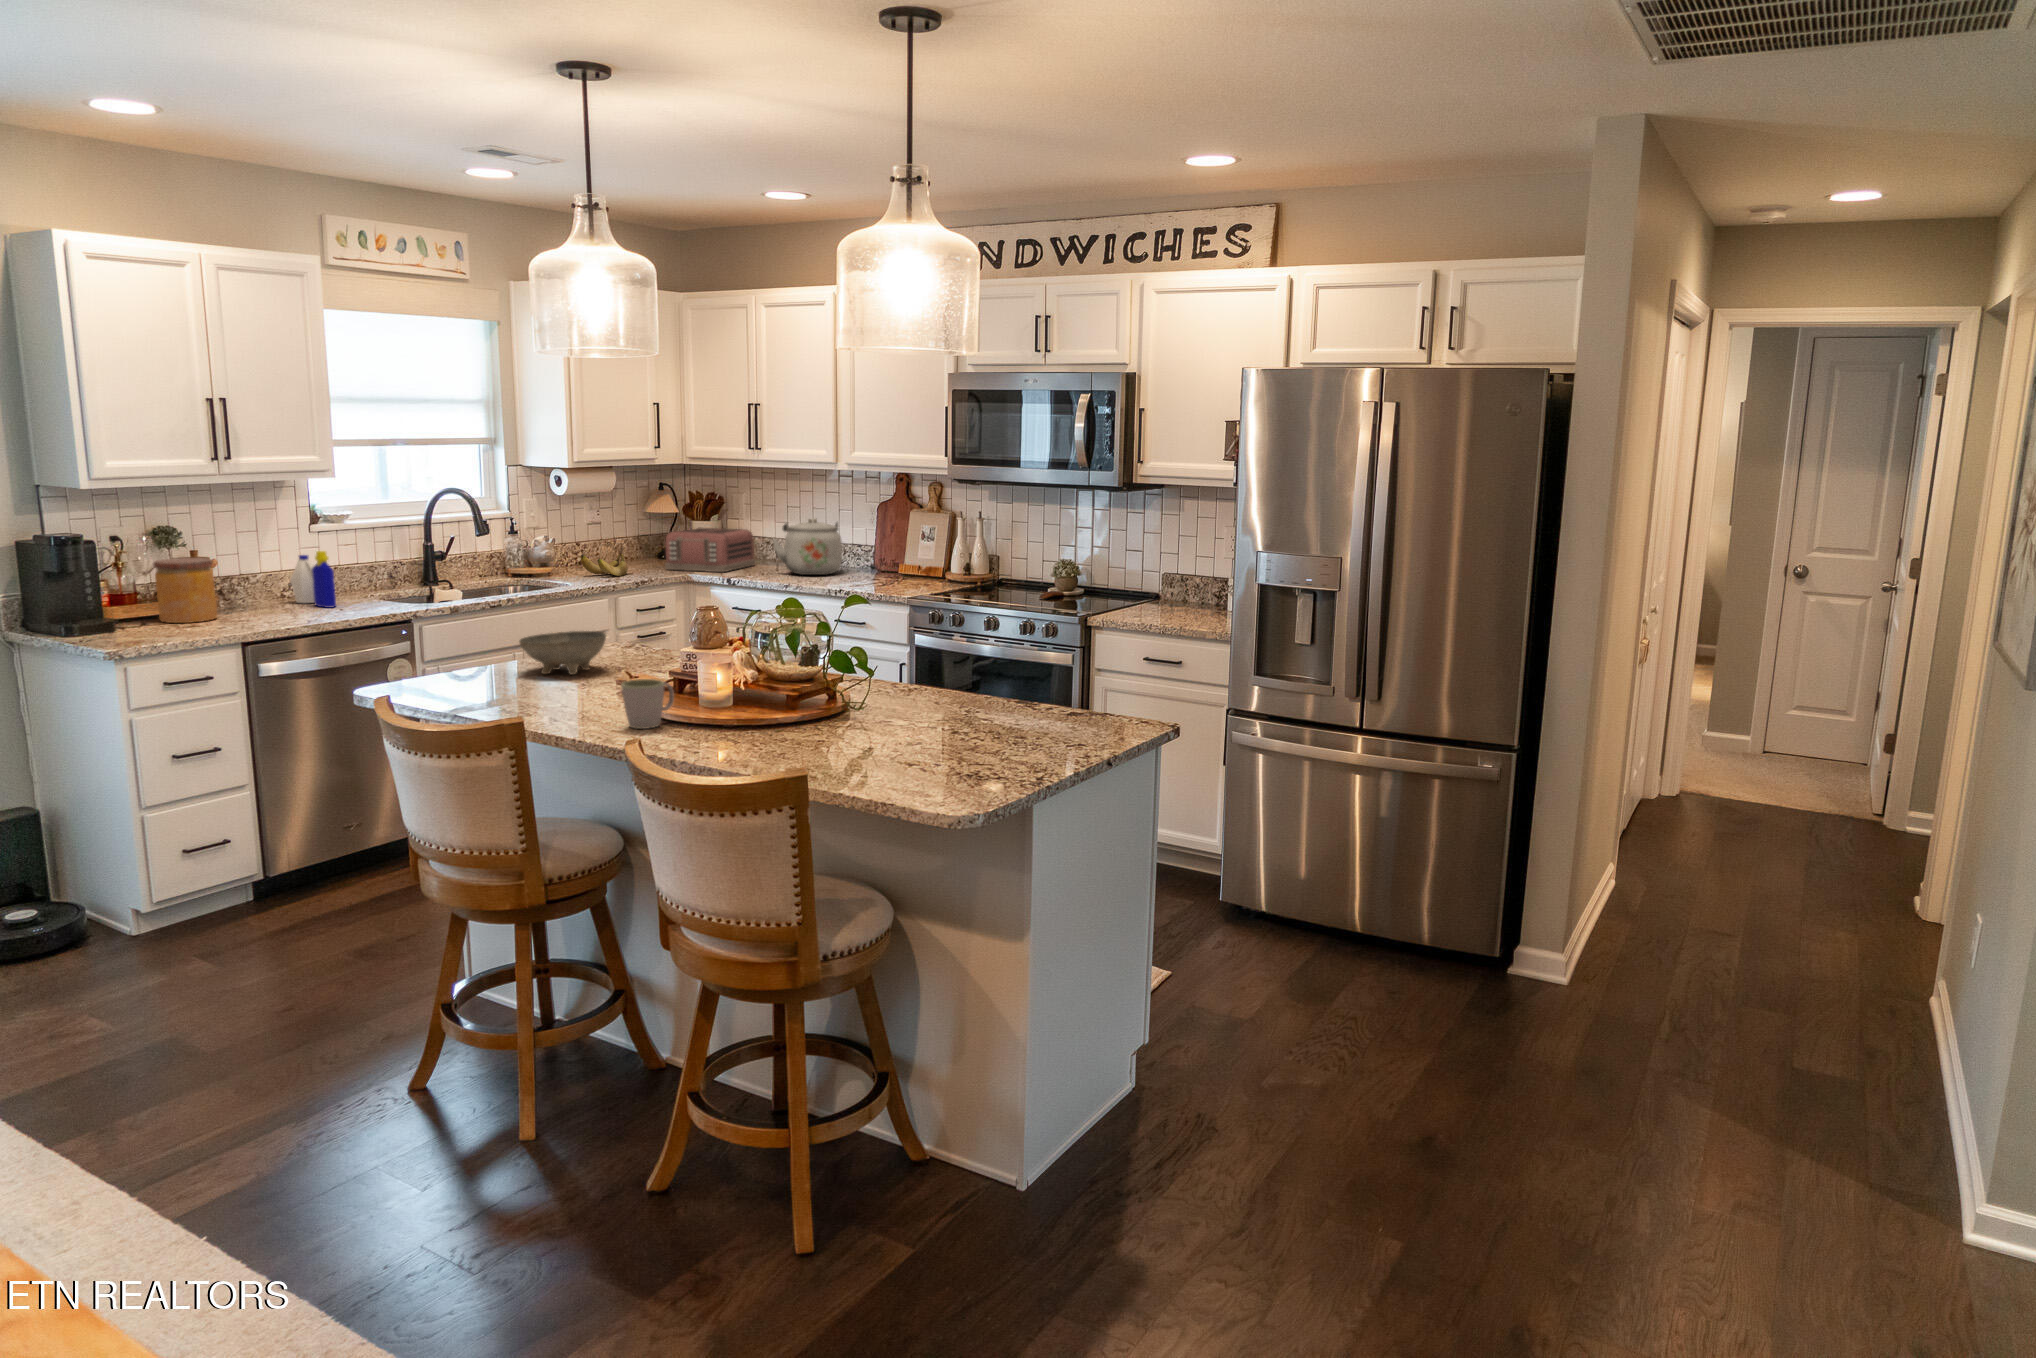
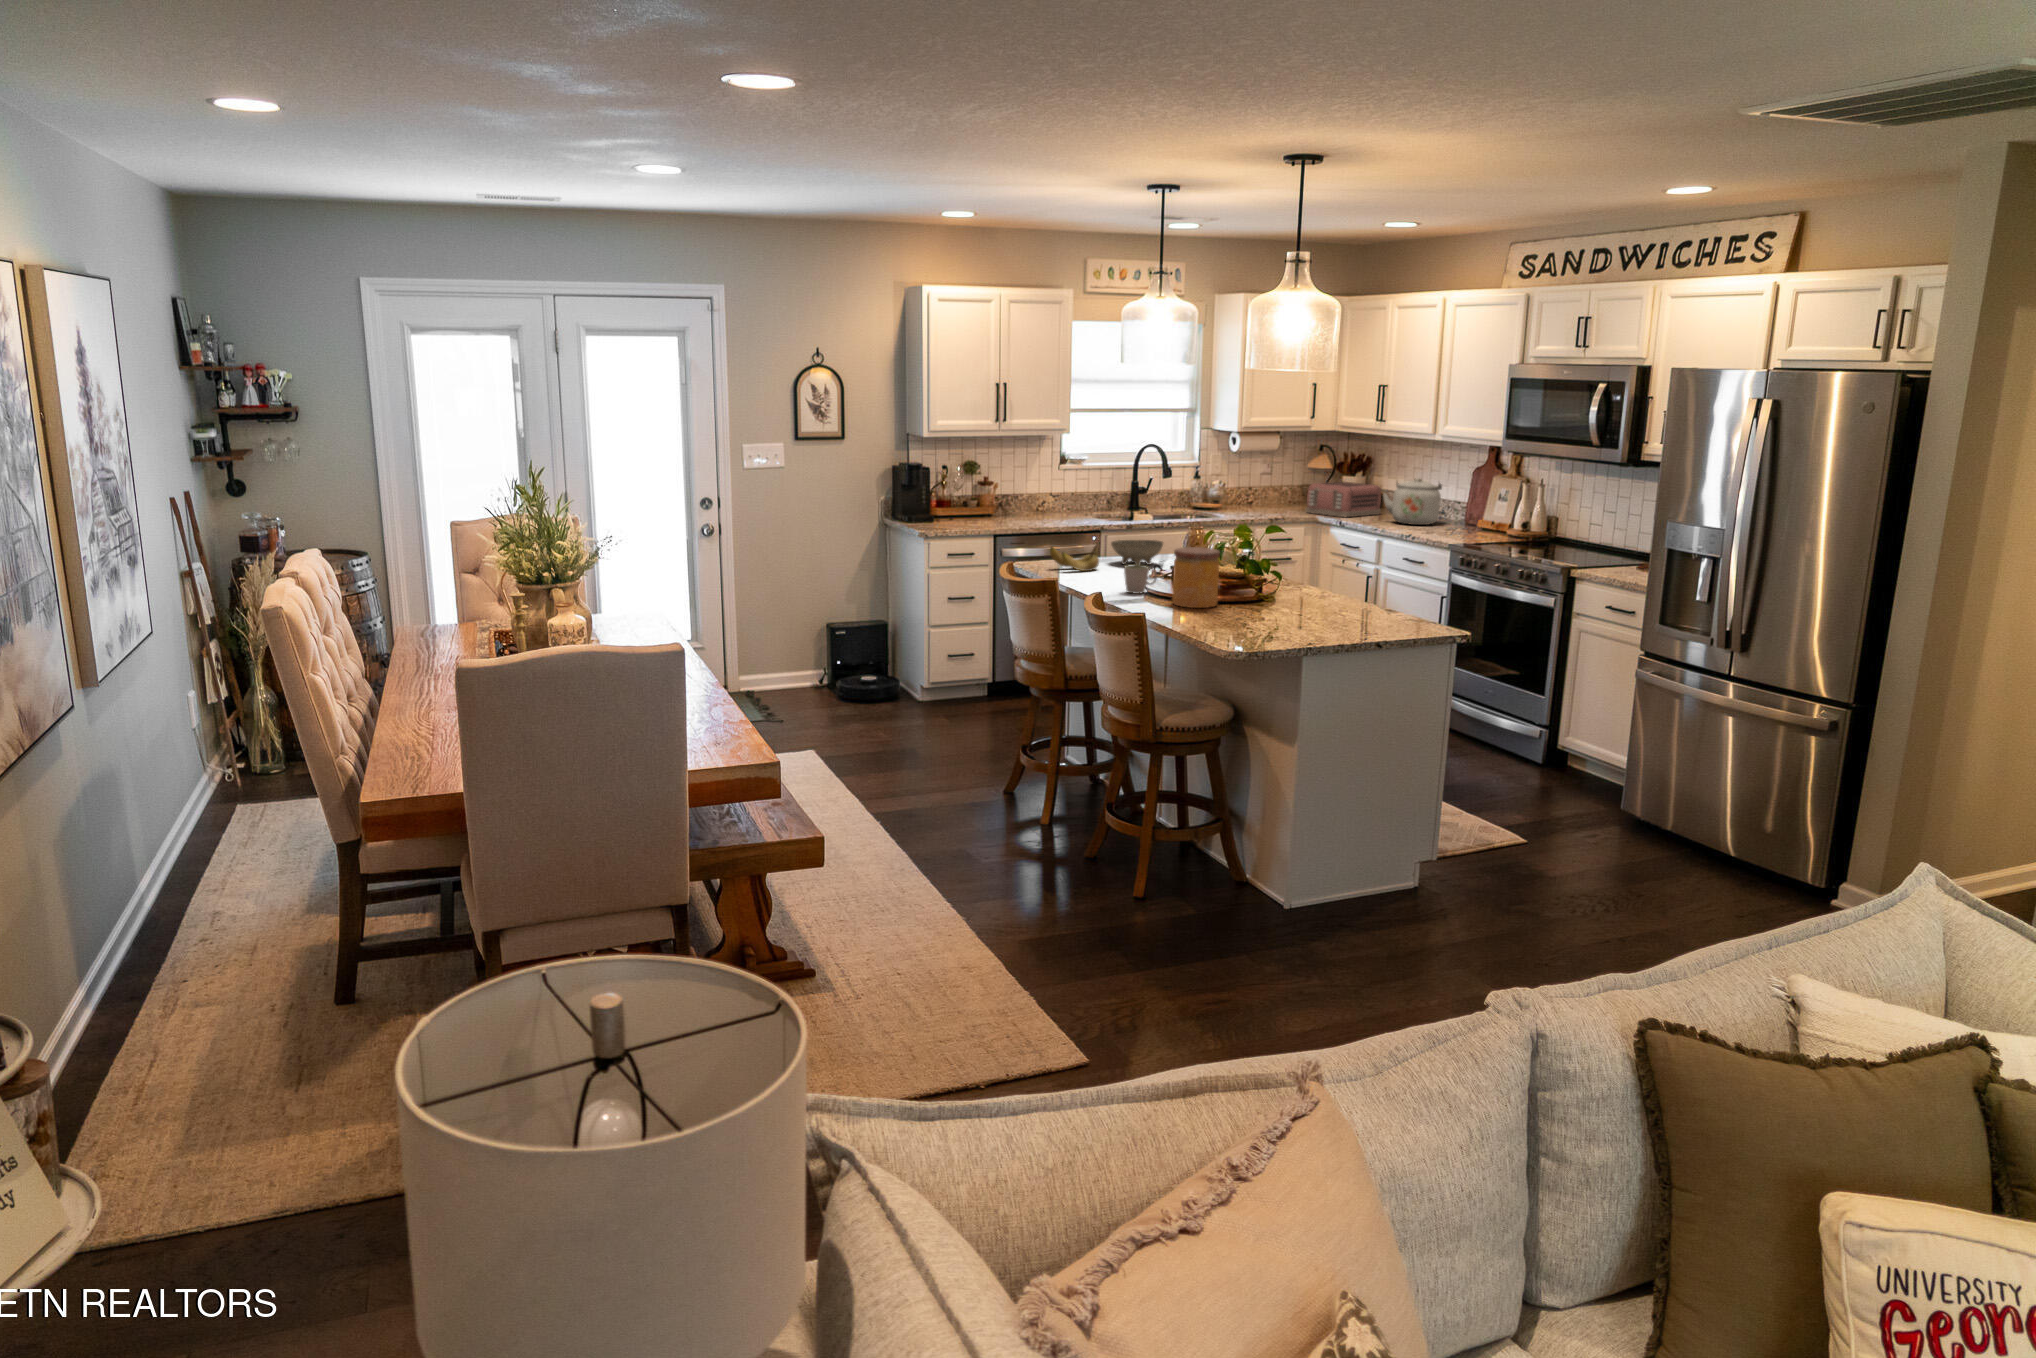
banana: present [581,547,628,576] -> present [1050,542,1099,571]
bottle: present [290,551,336,608] -> none [1039,482,1061,519]
jar: present [154,558,217,623] -> present [1172,547,1220,608]

